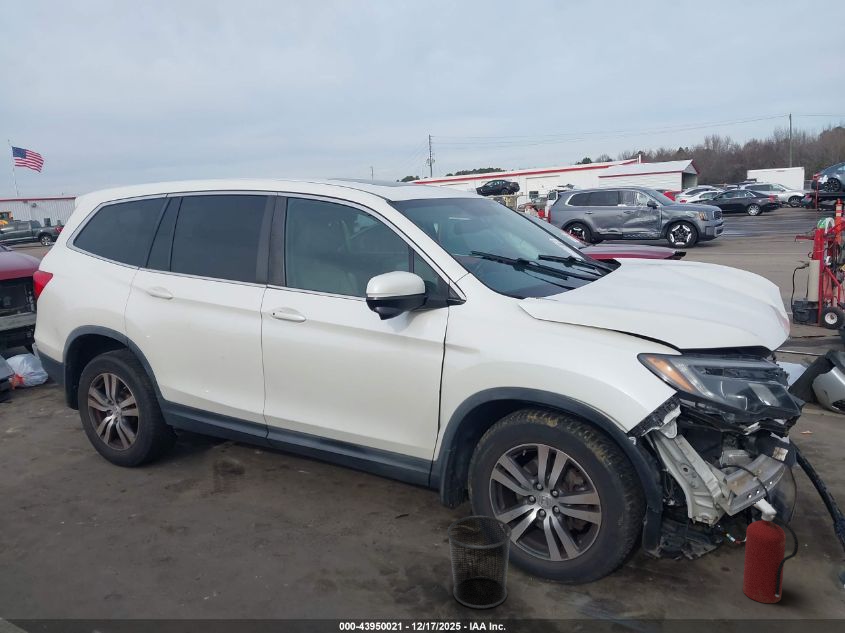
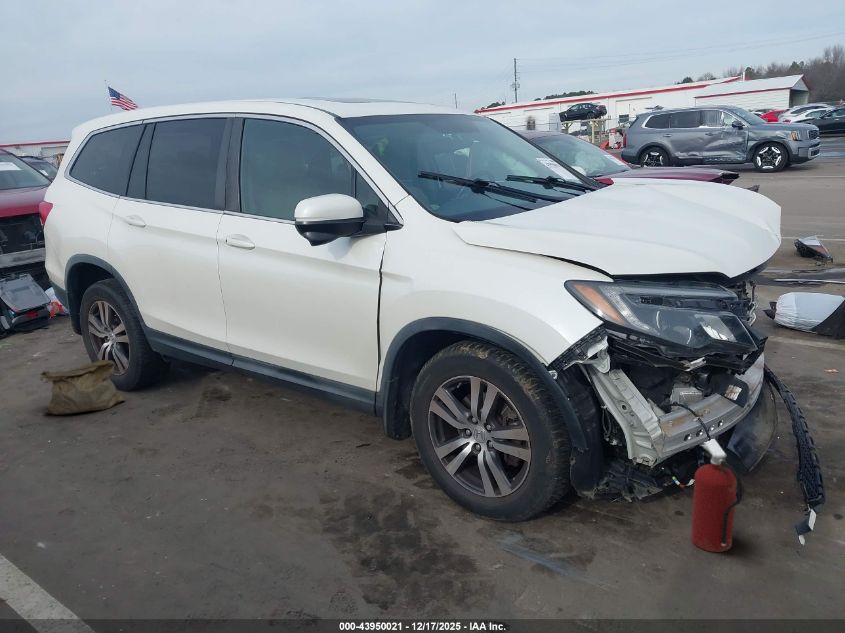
bag: none [43,435,130,494] -> present [40,360,126,415]
waste bin: present [447,516,512,608] -> none [376,449,442,541]

